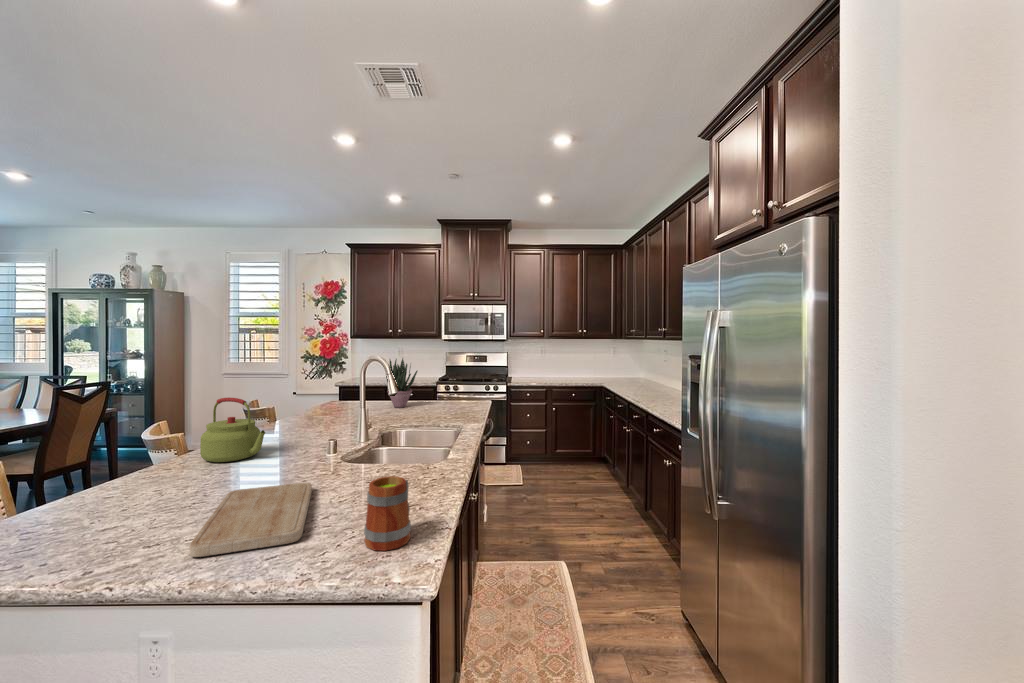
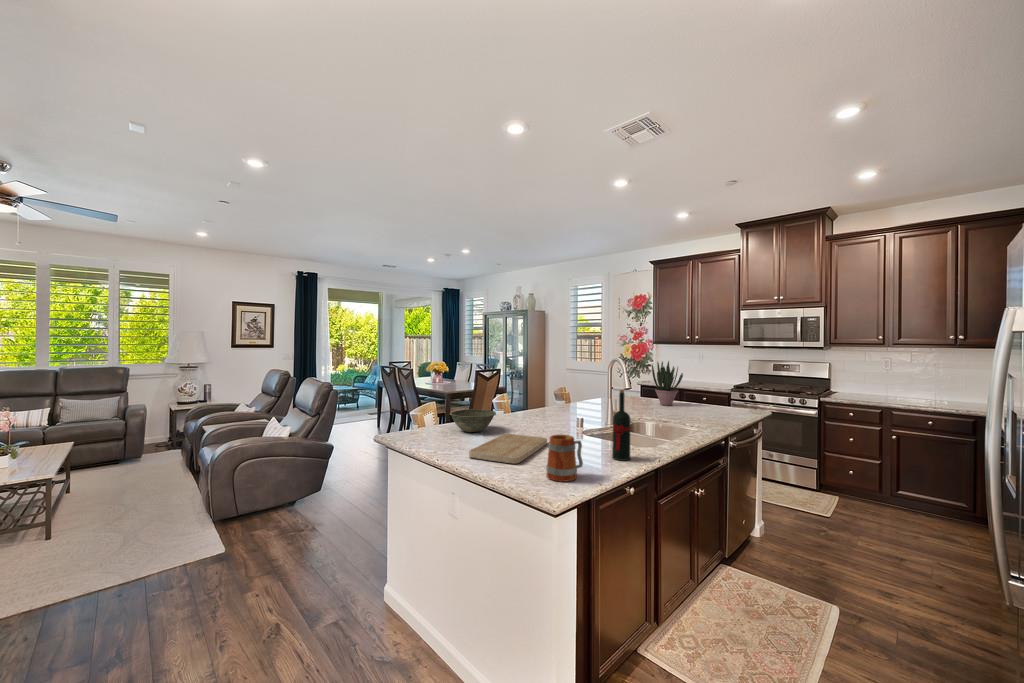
kettle: present [200,398,265,462] -> none [507,380,540,421]
wine bottle: none [417,400,440,490] -> present [612,390,630,461]
bowl: none [91,457,198,505] -> present [450,409,496,432]

